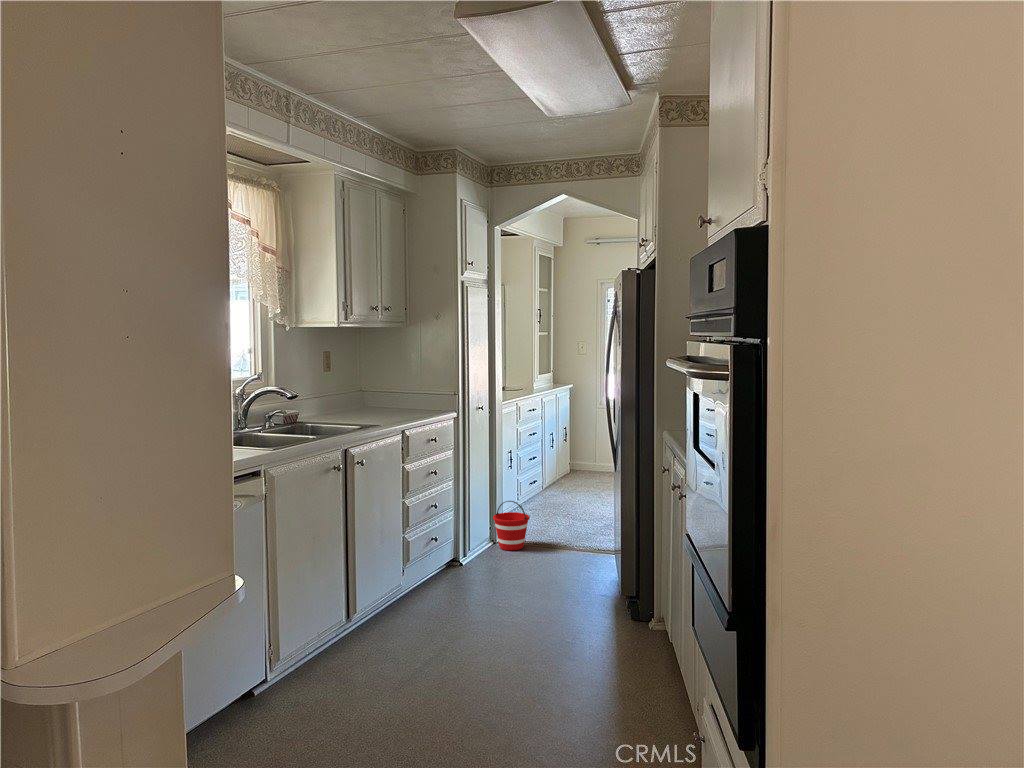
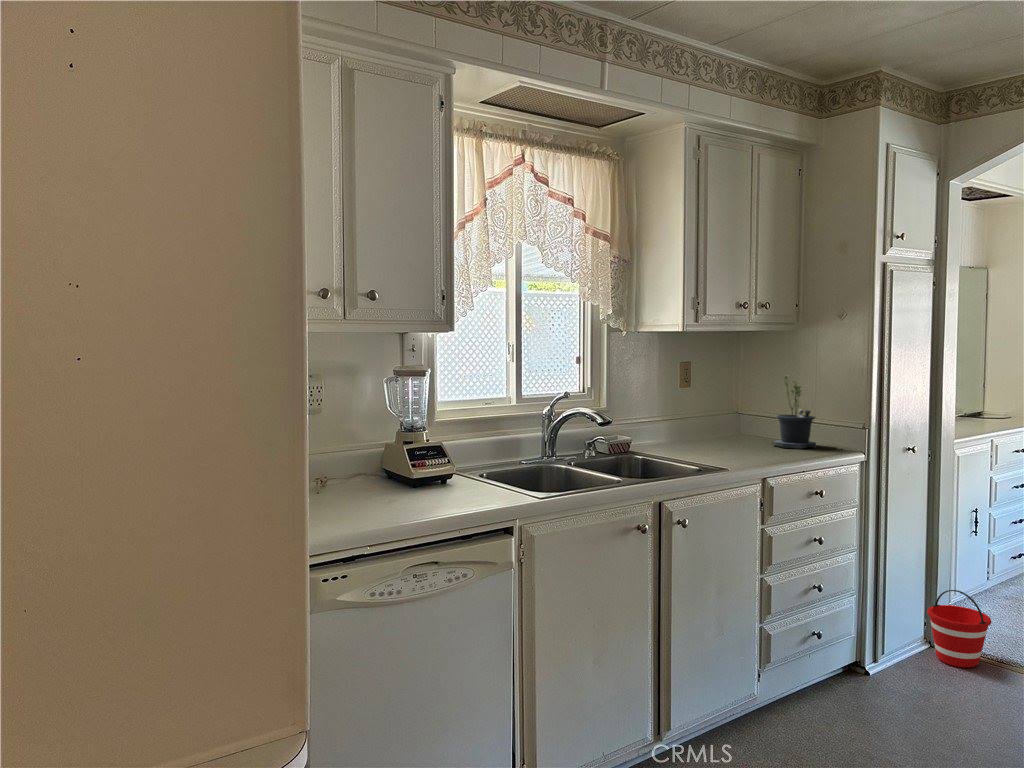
potted plant: none [392,359,425,412] -> present [773,374,817,449]

